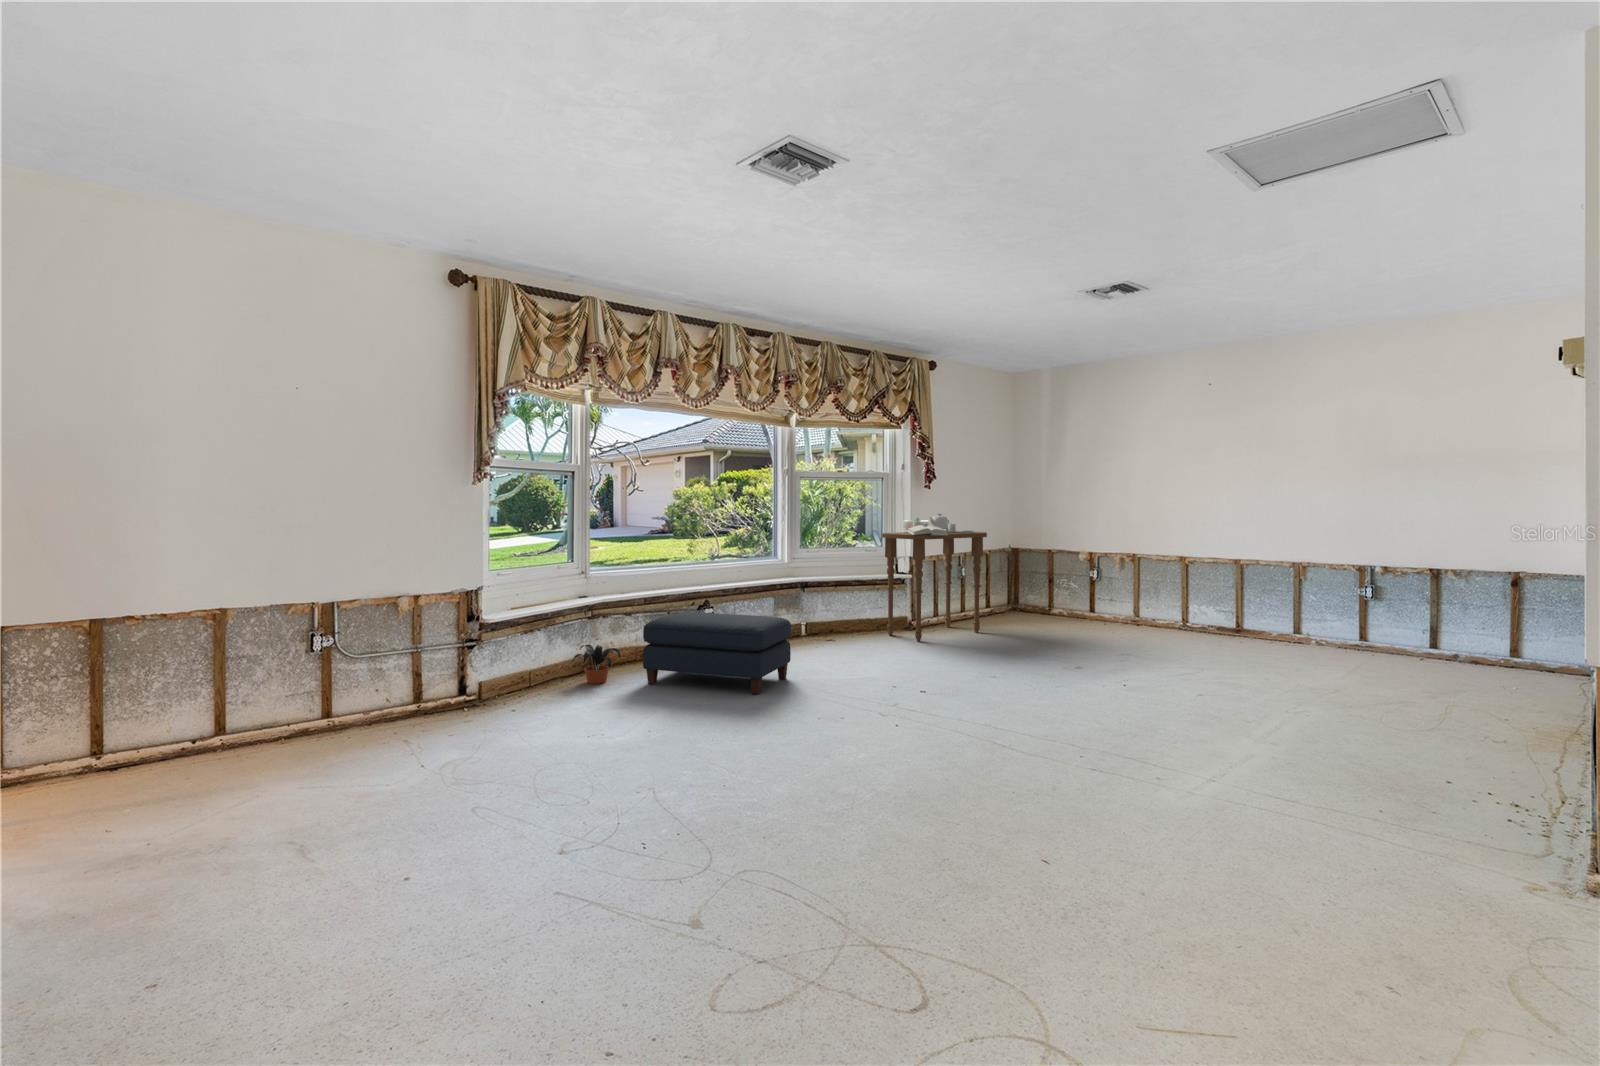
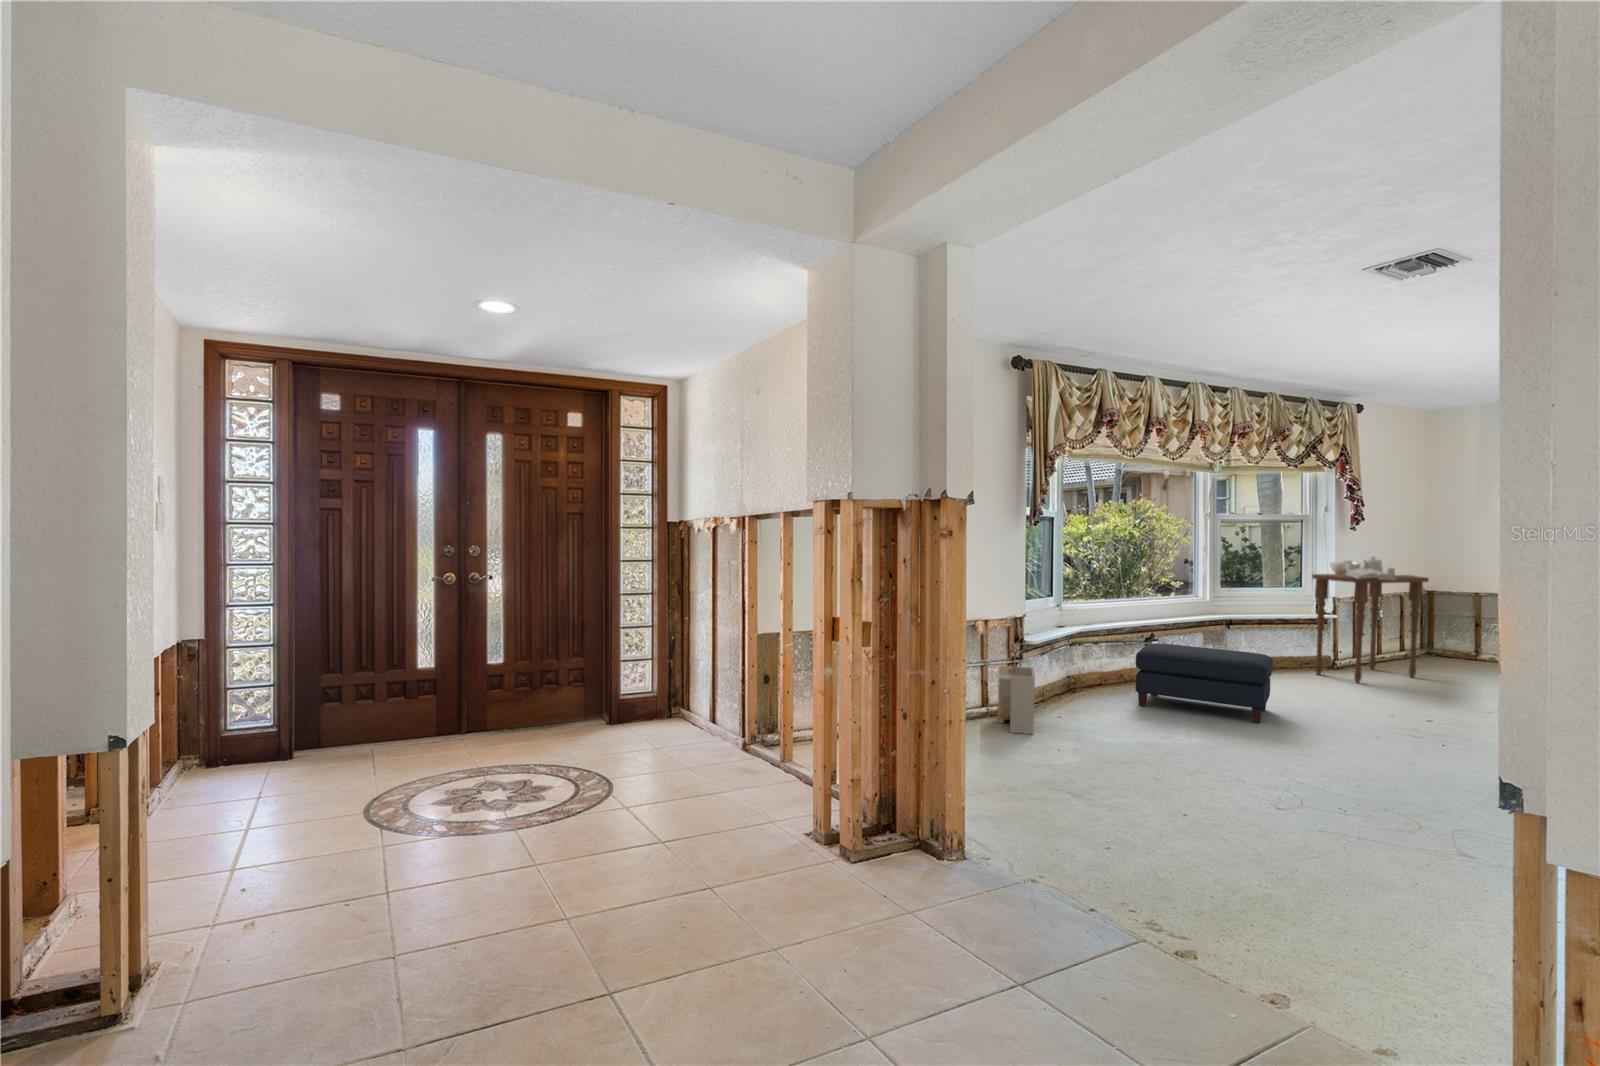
storage bin: none [409,635,481,733] -> present [997,655,1035,734]
potted plant: present [572,645,621,684] -> none [1069,667,1114,702]

